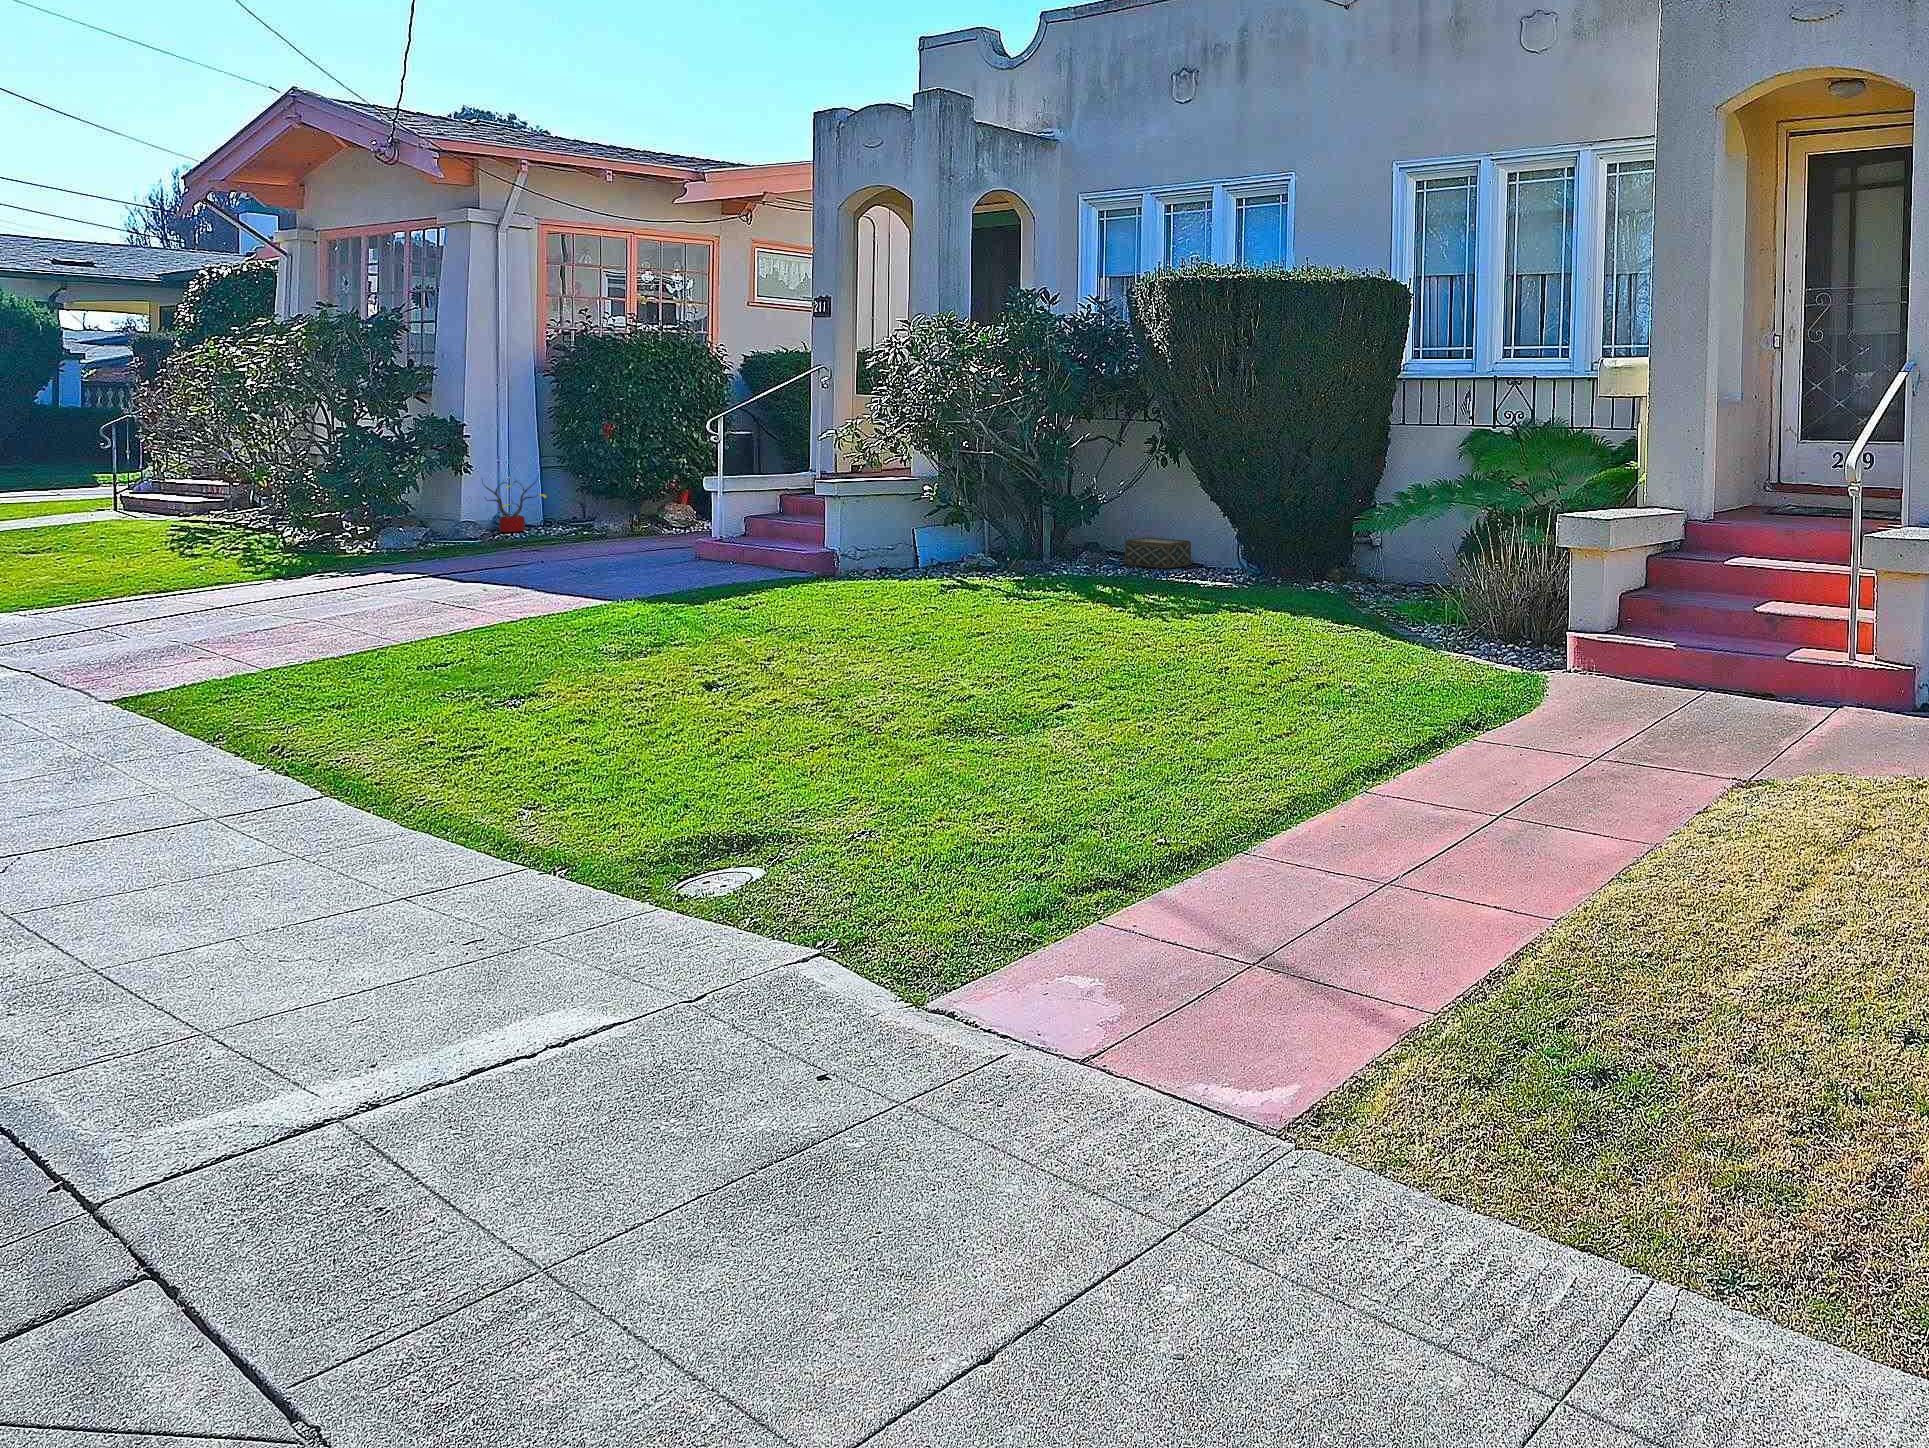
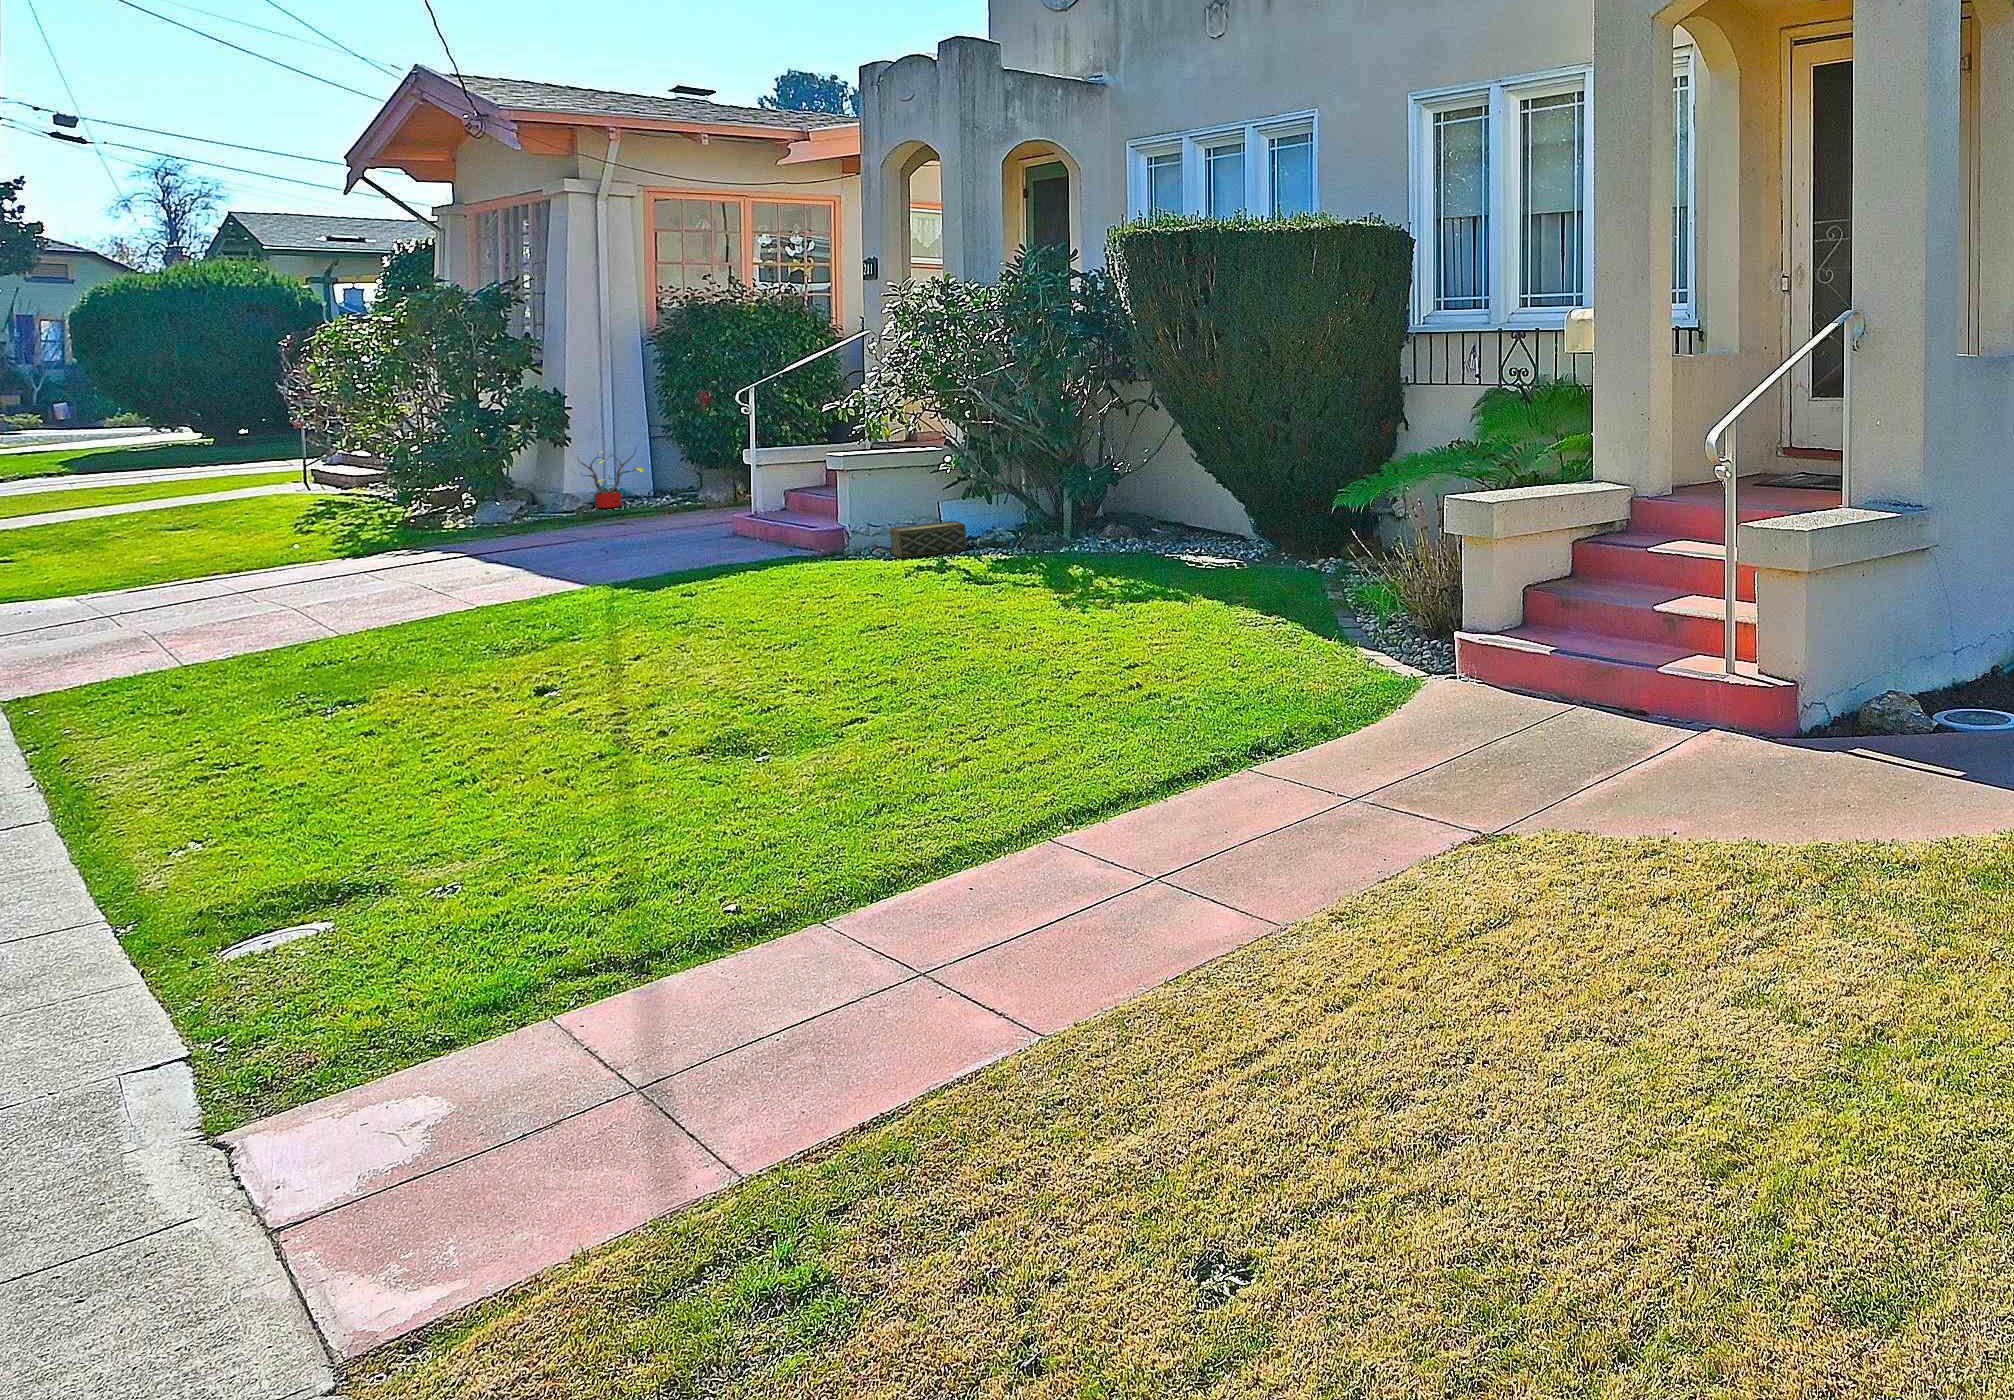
woven basket: present [1125,537,1191,568] -> present [890,521,967,558]

